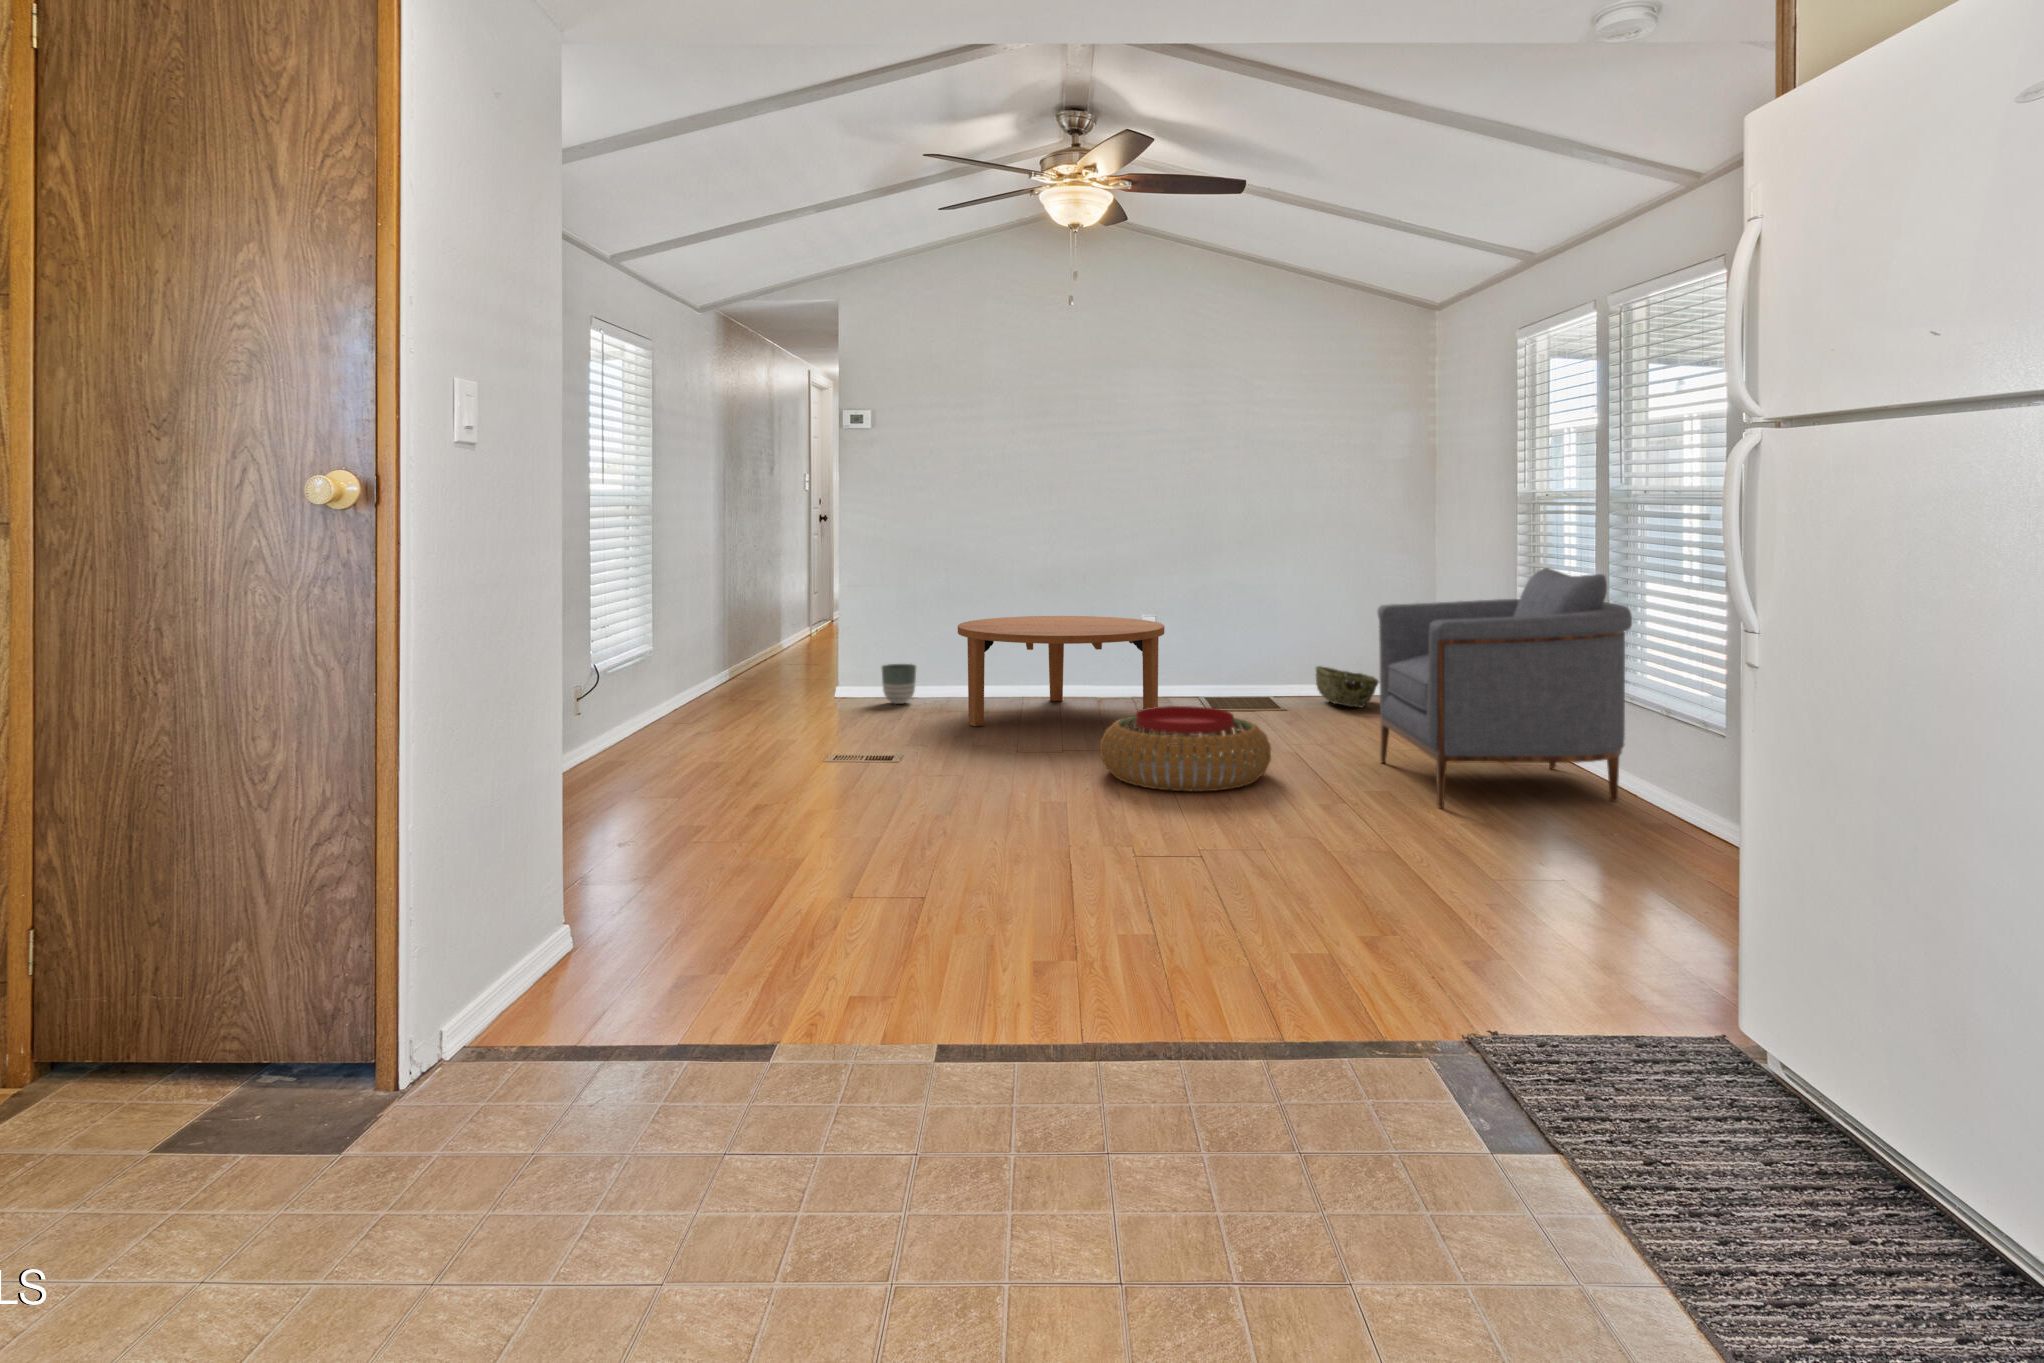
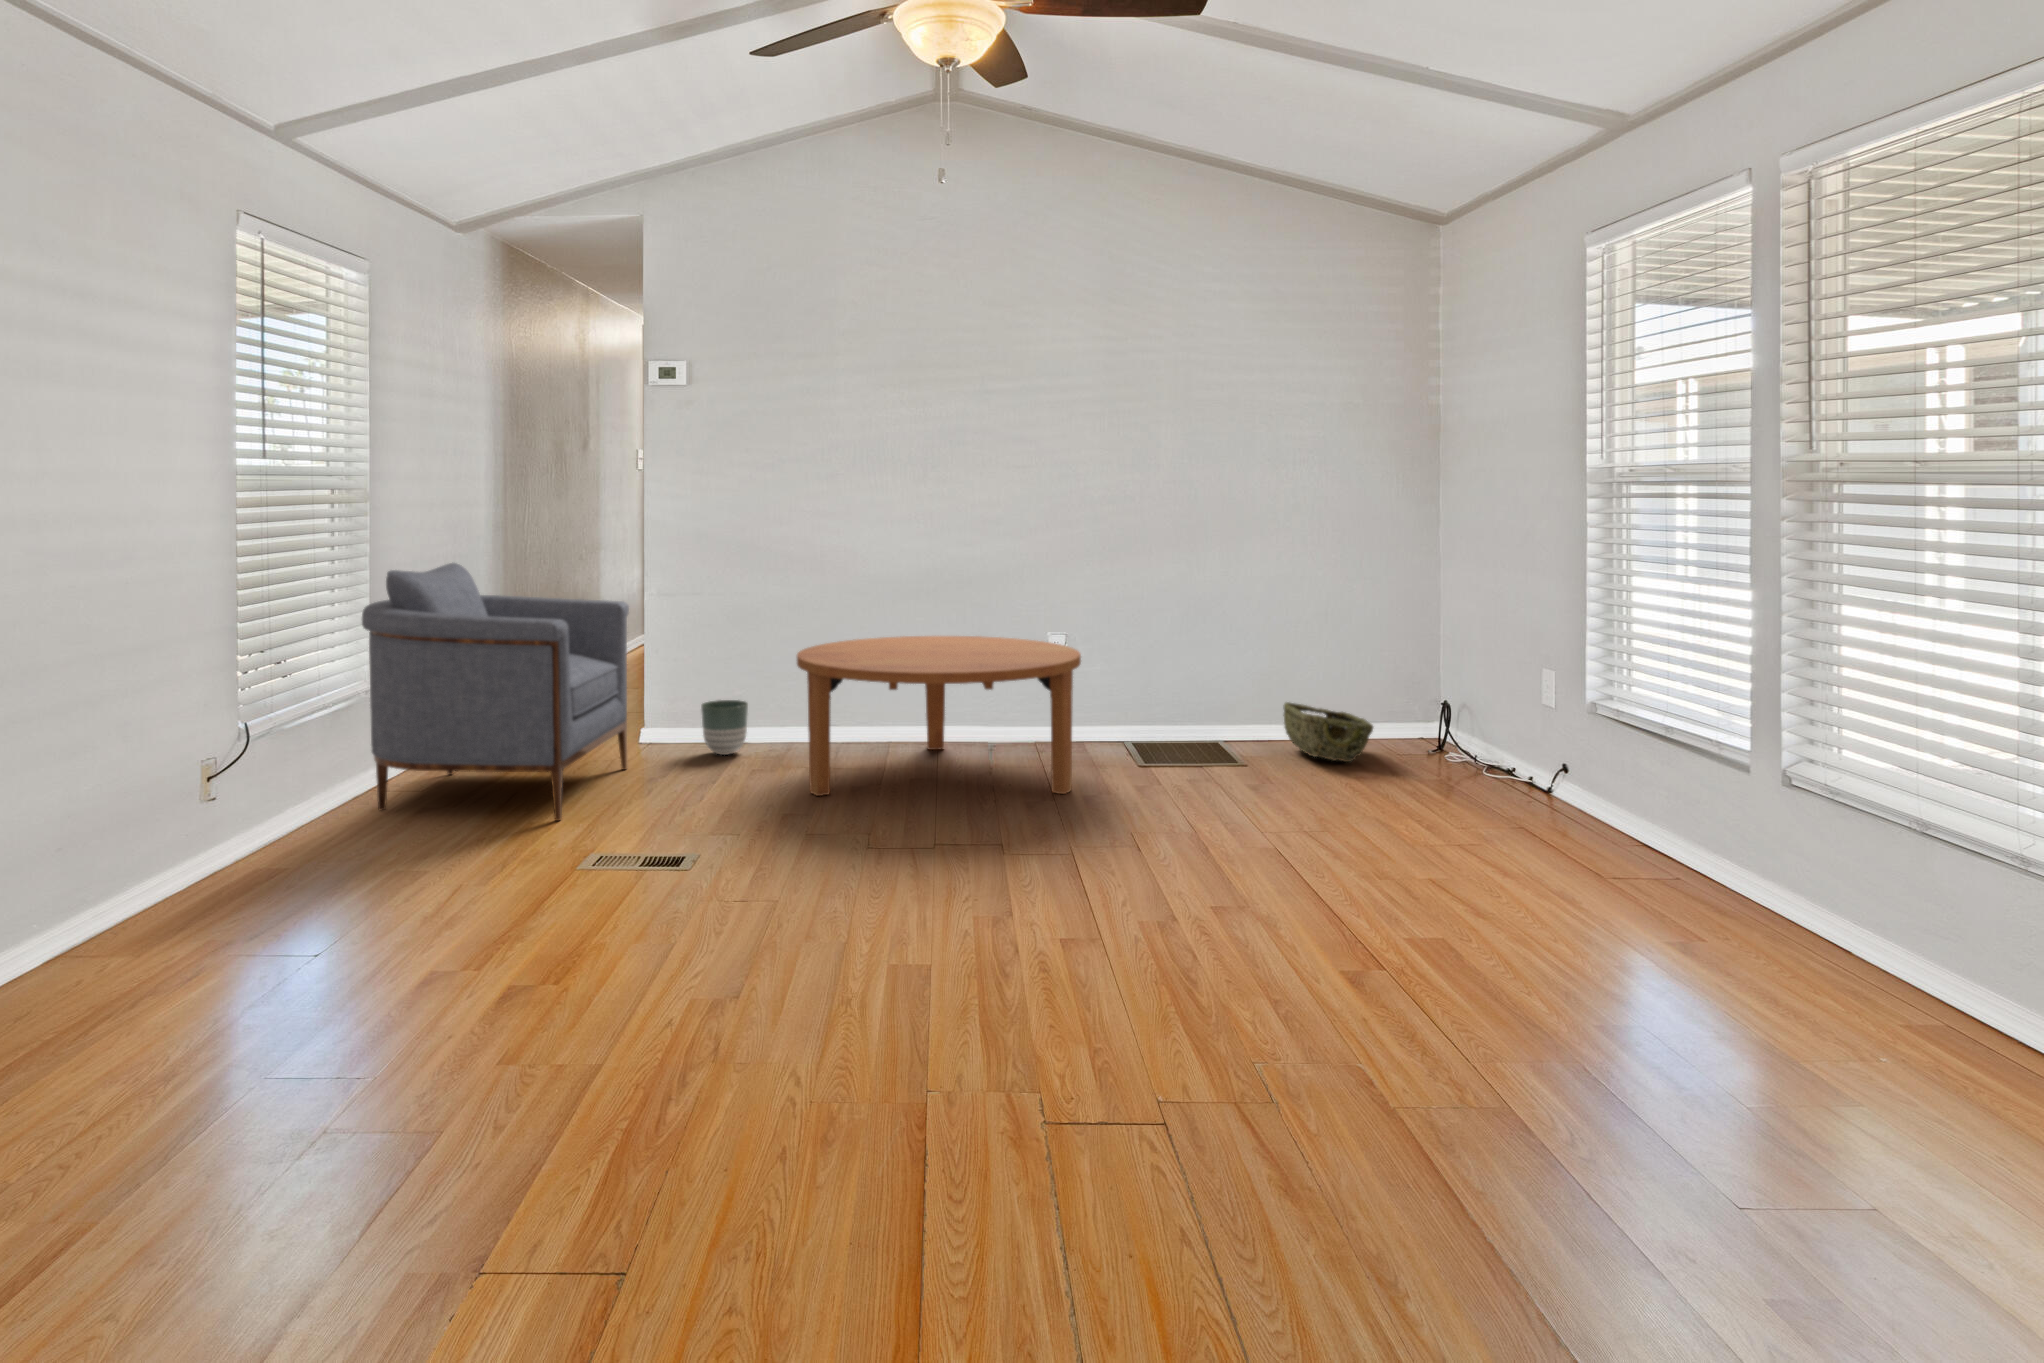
armchair: present [1378,568,1632,808] -> present [362,563,629,821]
pouf: present [1100,706,1271,792] -> none [986,787,1248,935]

